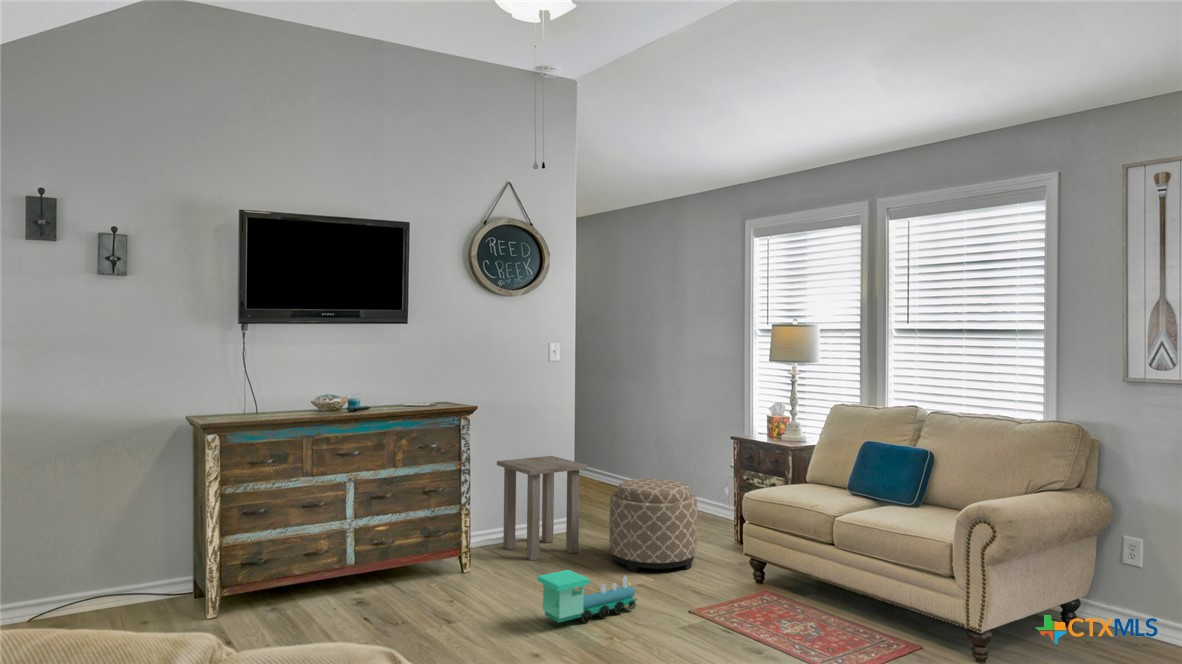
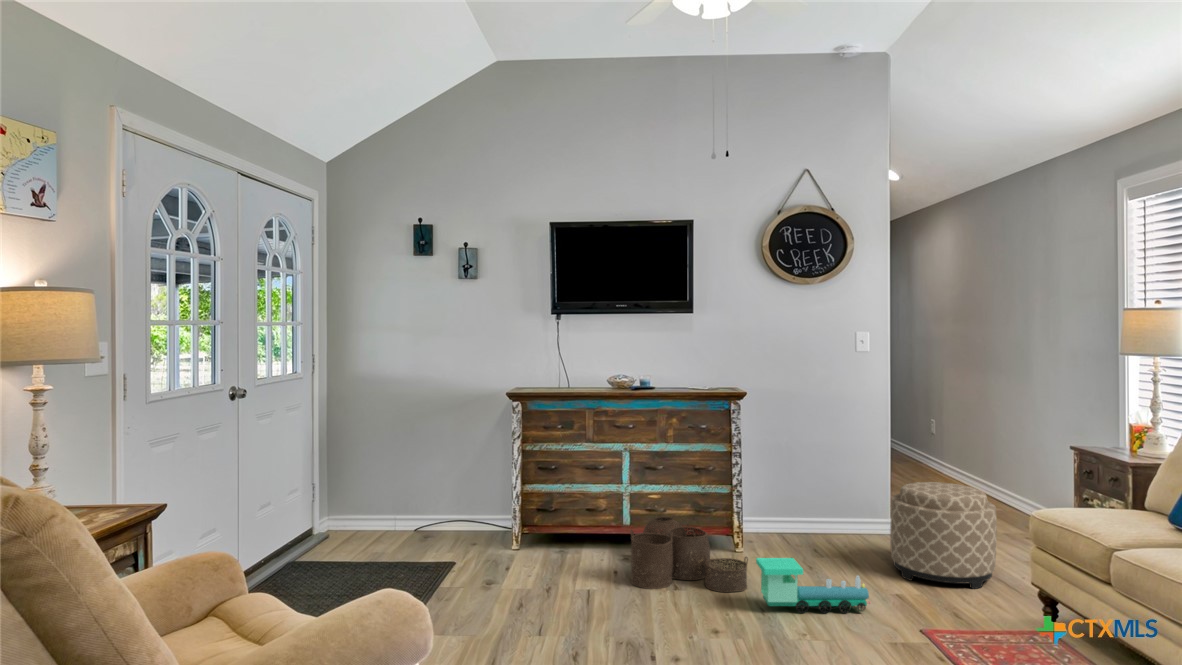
side table: present [497,456,587,561] -> none [790,449,877,552]
woven basket: none [375,545,515,633] -> present [630,516,748,592]

